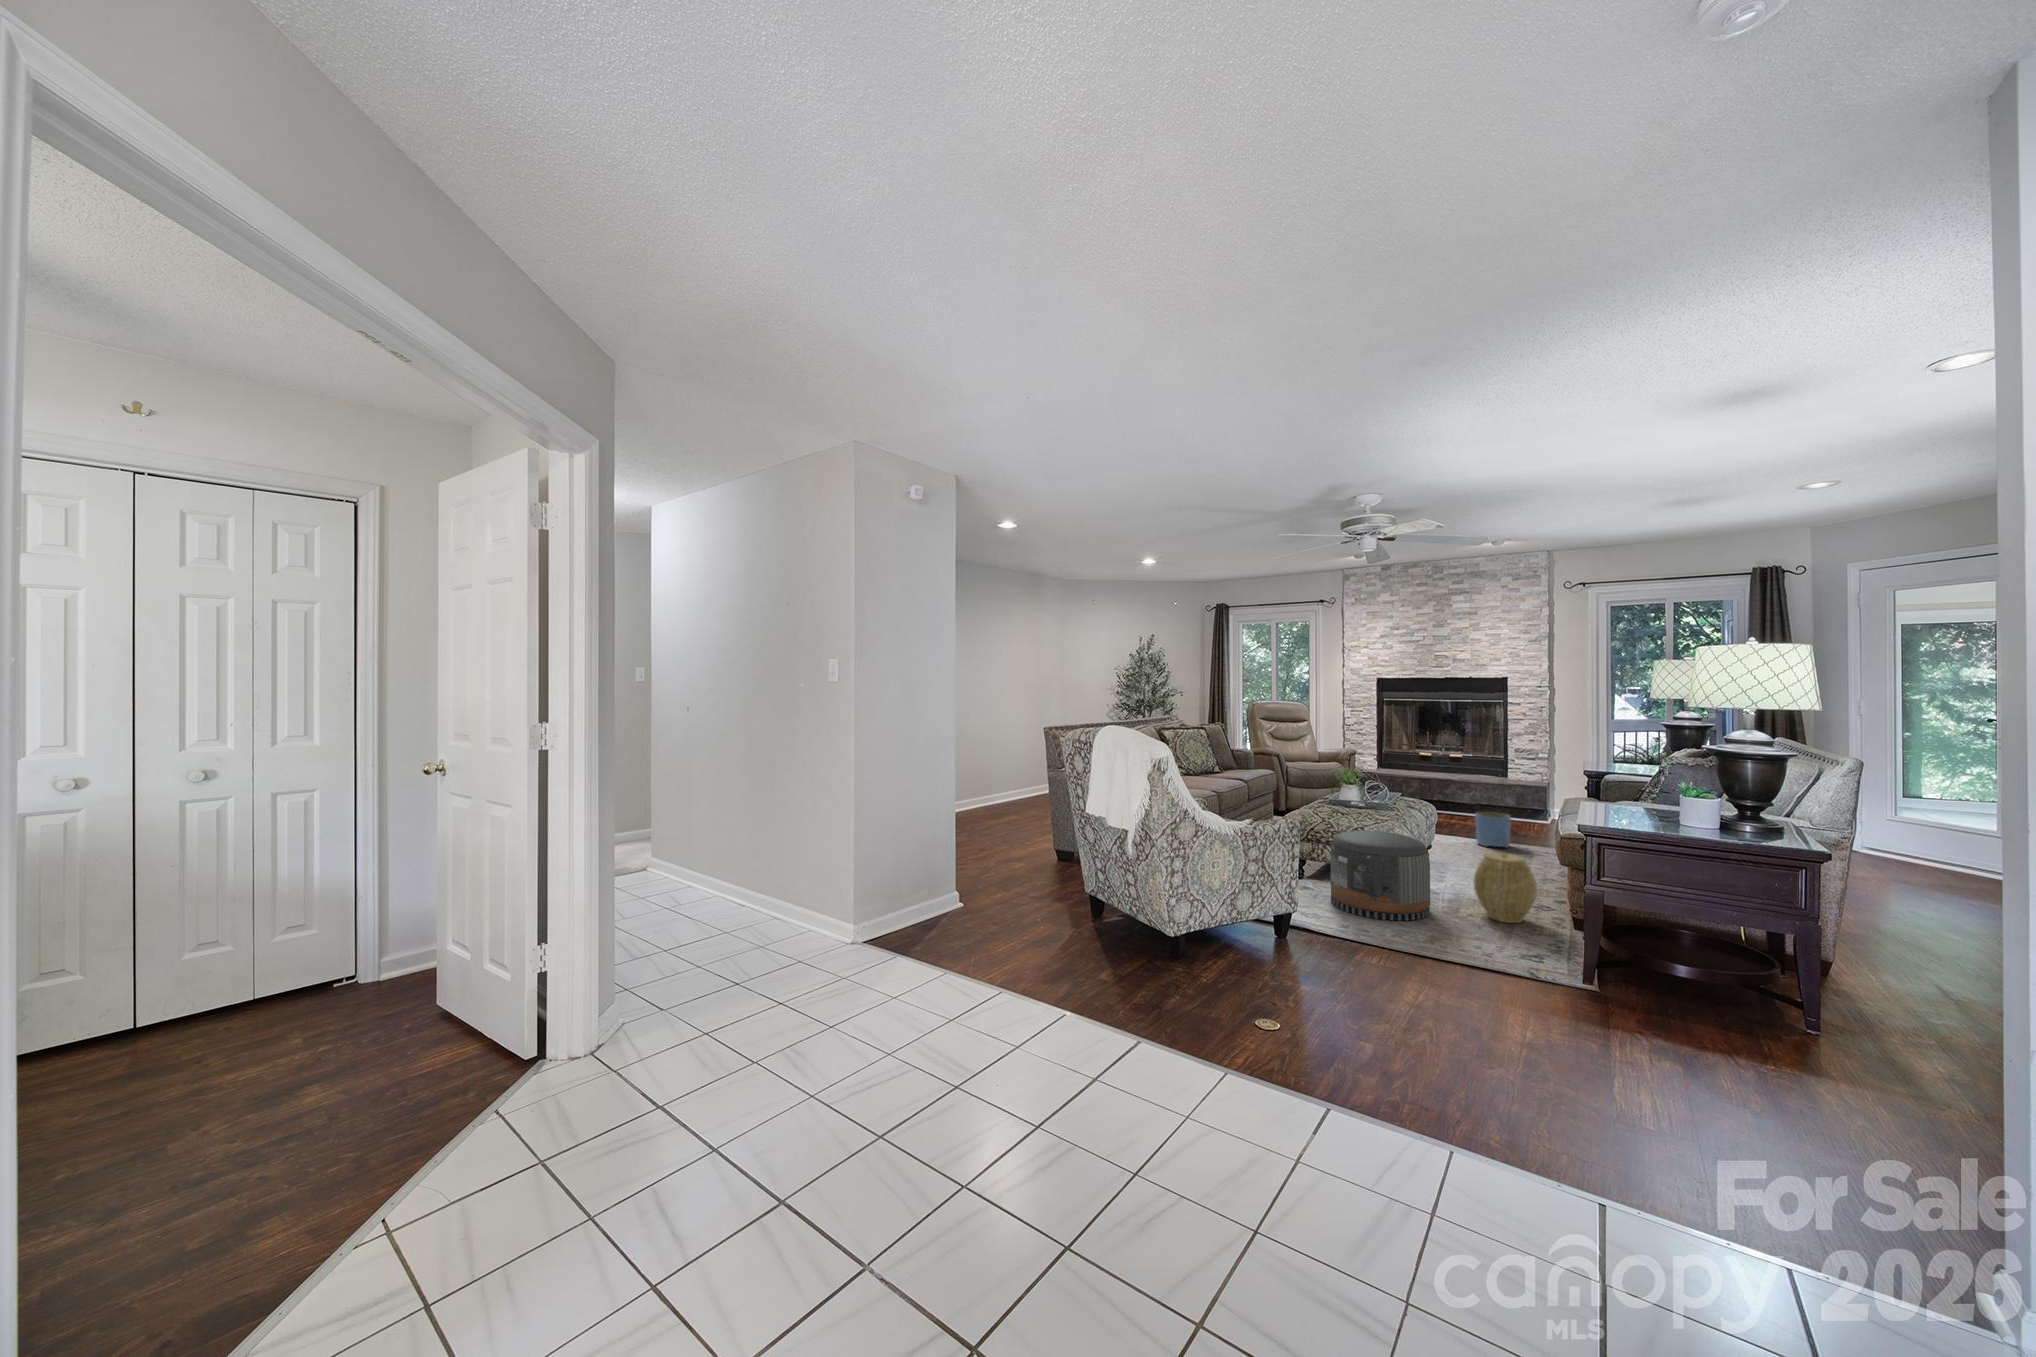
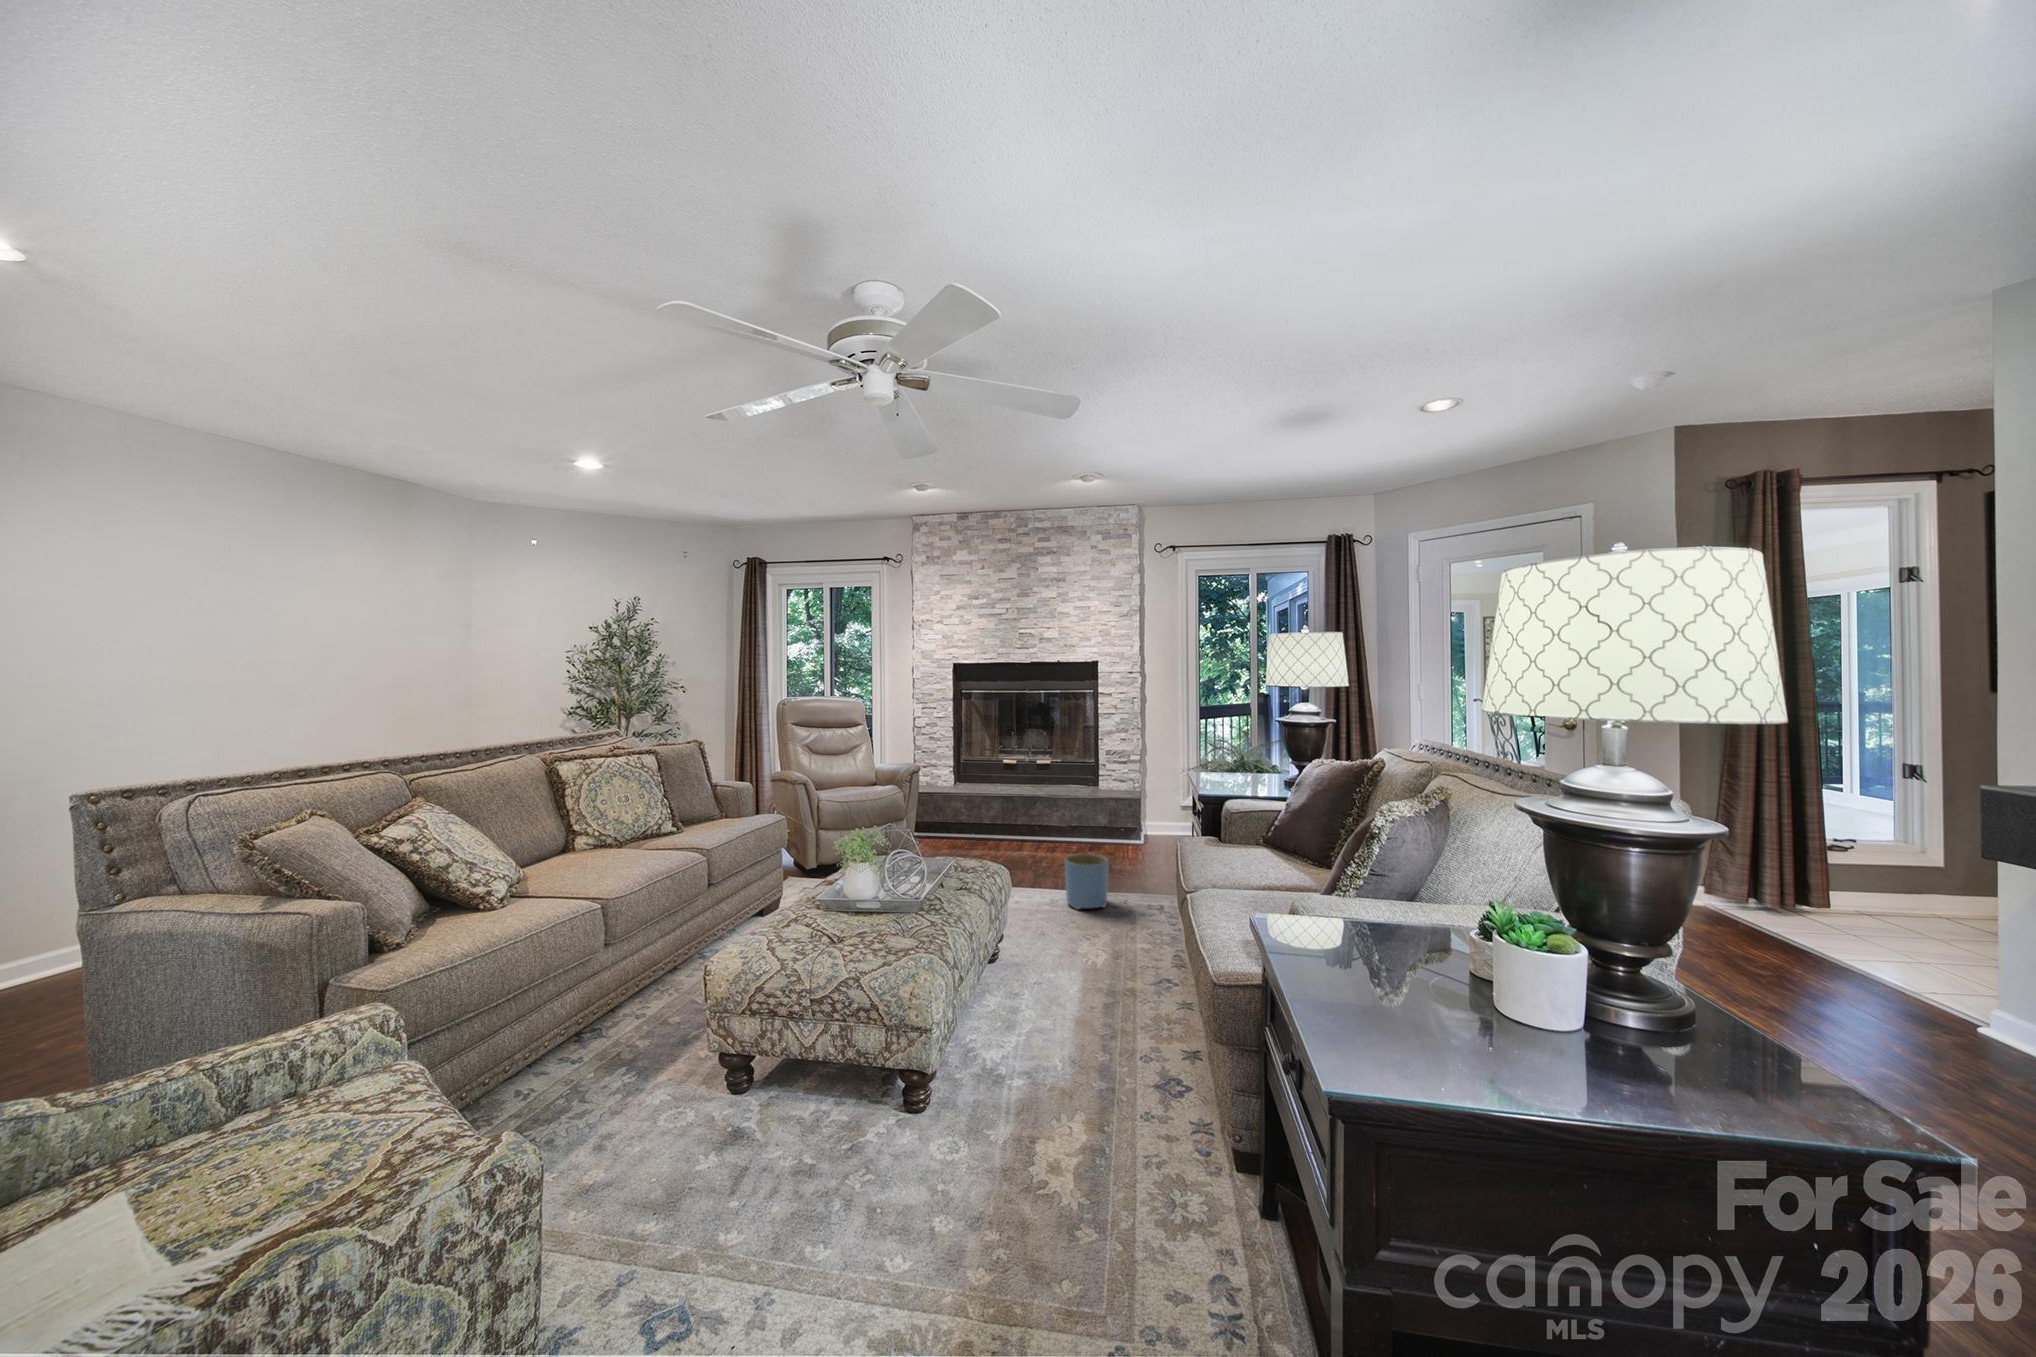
pouf: present [1330,831,1430,921] -> none [759,990,979,1280]
woven basket: present [1473,853,1537,923] -> none [1063,1013,1178,1184]

